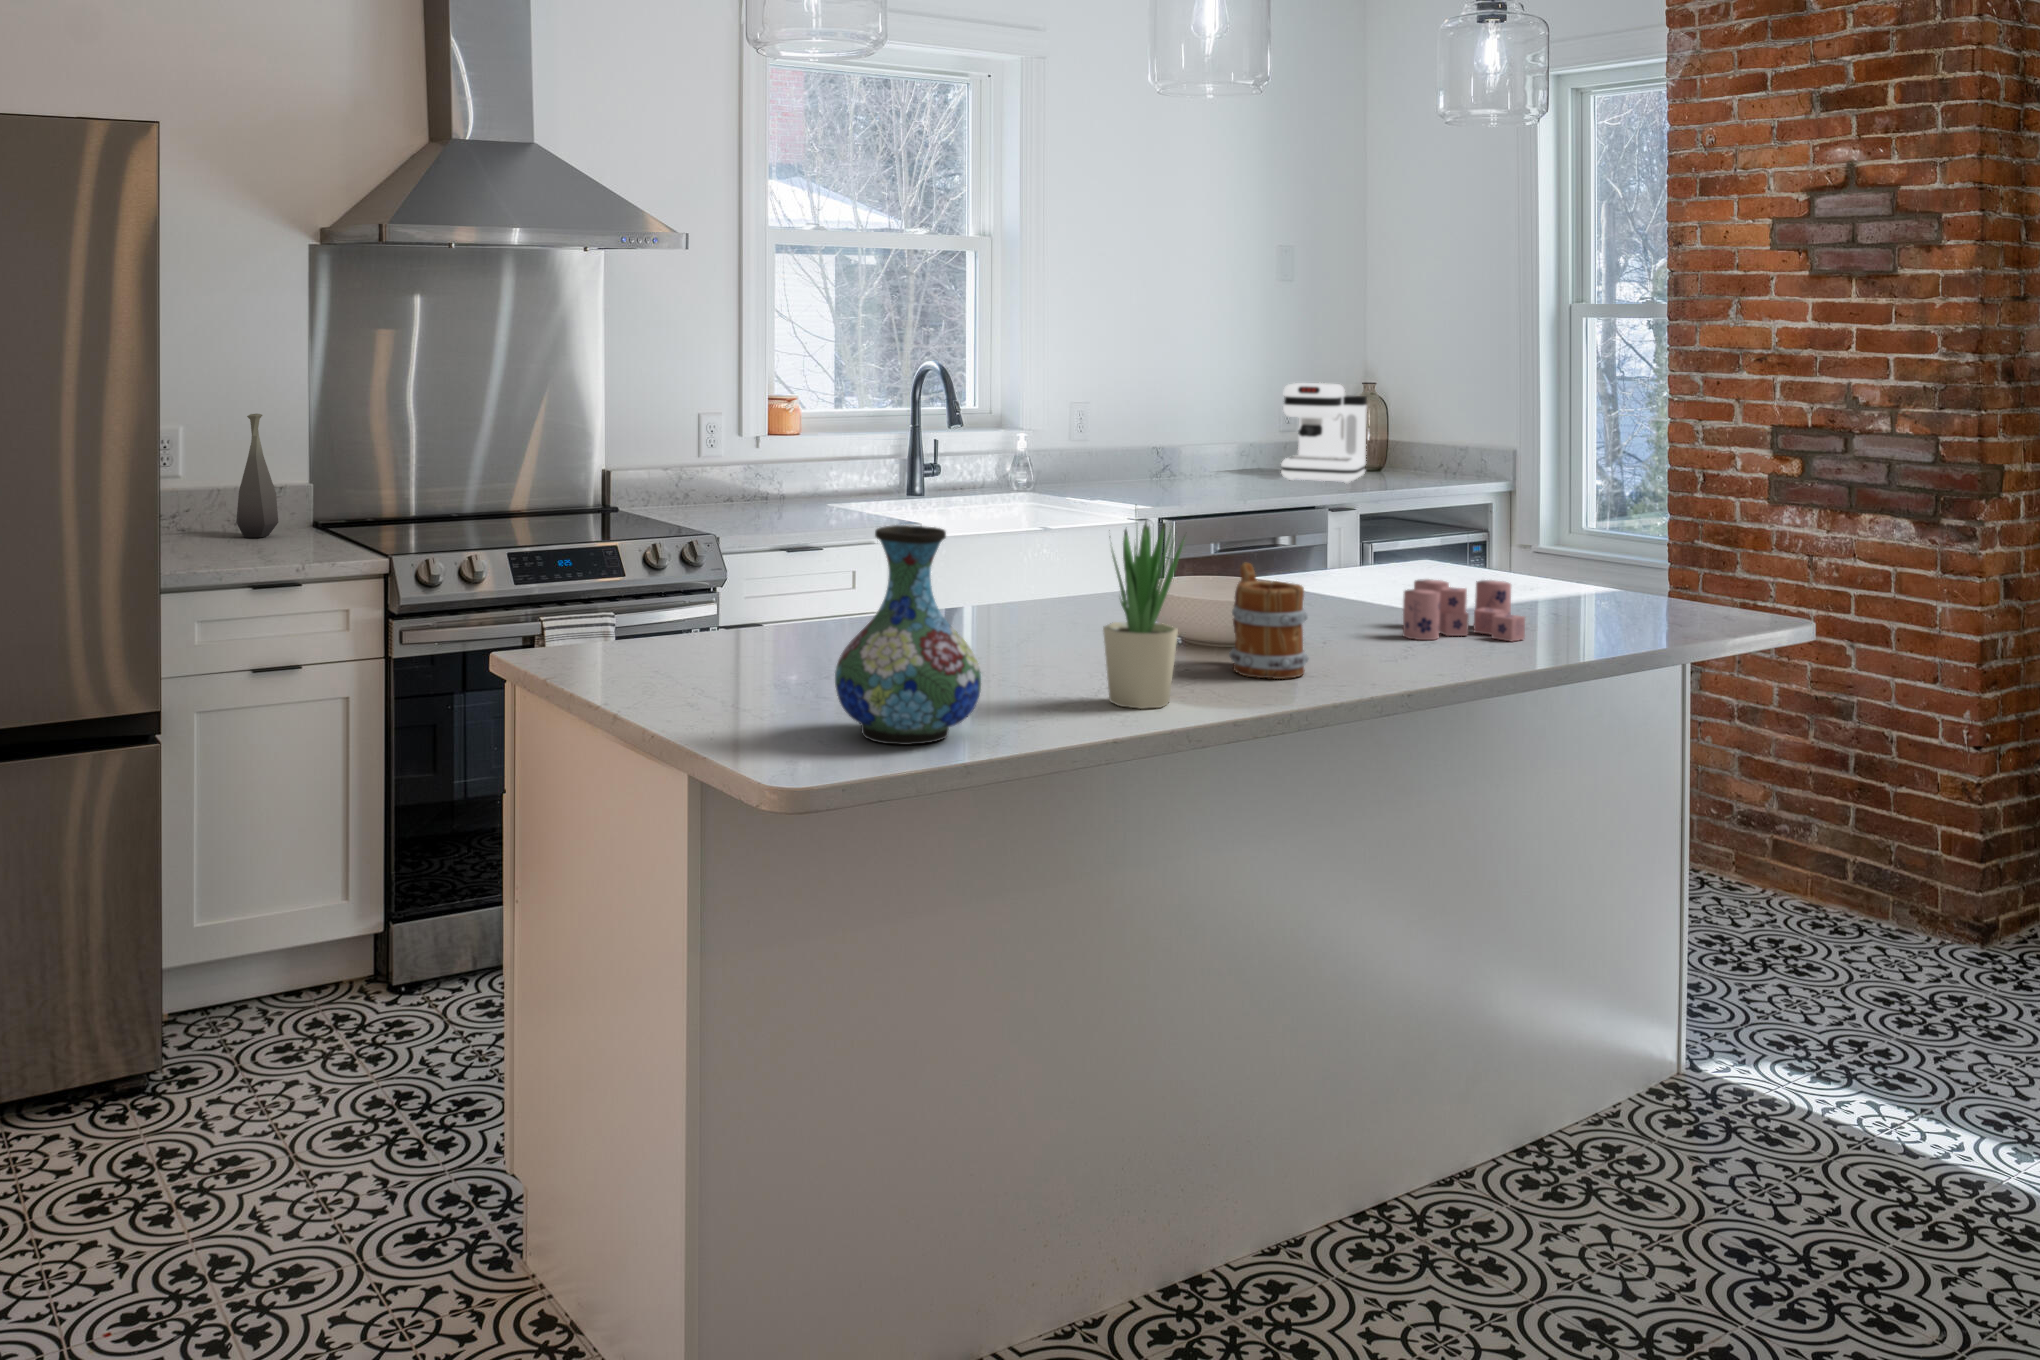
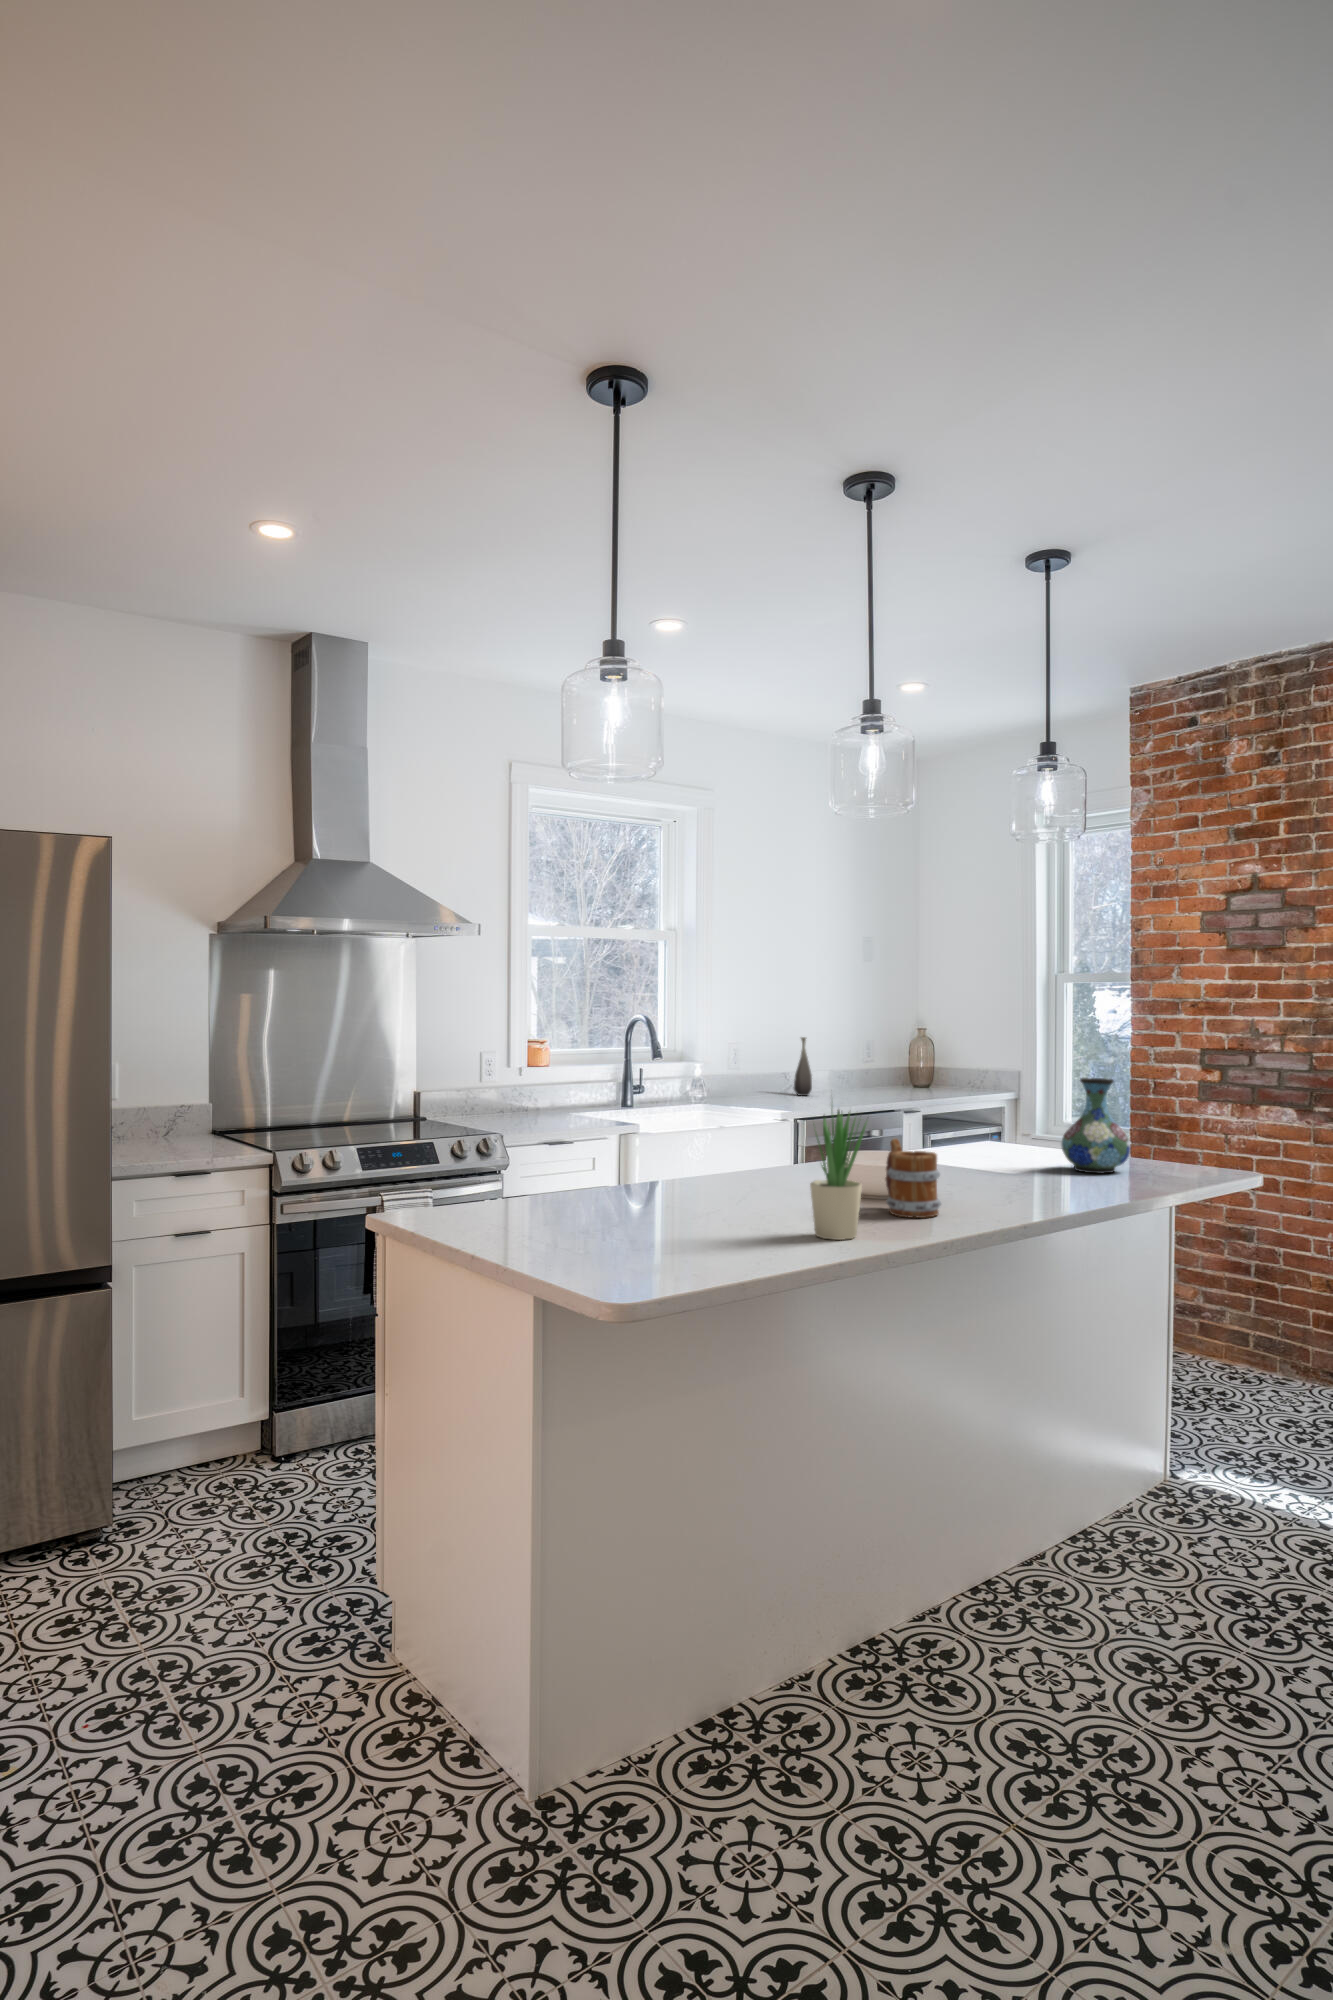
coffee maker: present [1281,383,1367,483] -> none [863,1026,918,1093]
bottle: present [236,414,278,538] -> present [794,1037,812,1096]
vase: present [835,525,981,745] -> present [1061,1078,1130,1173]
candle: present [1403,579,1525,641] -> none [991,1149,1073,1190]

